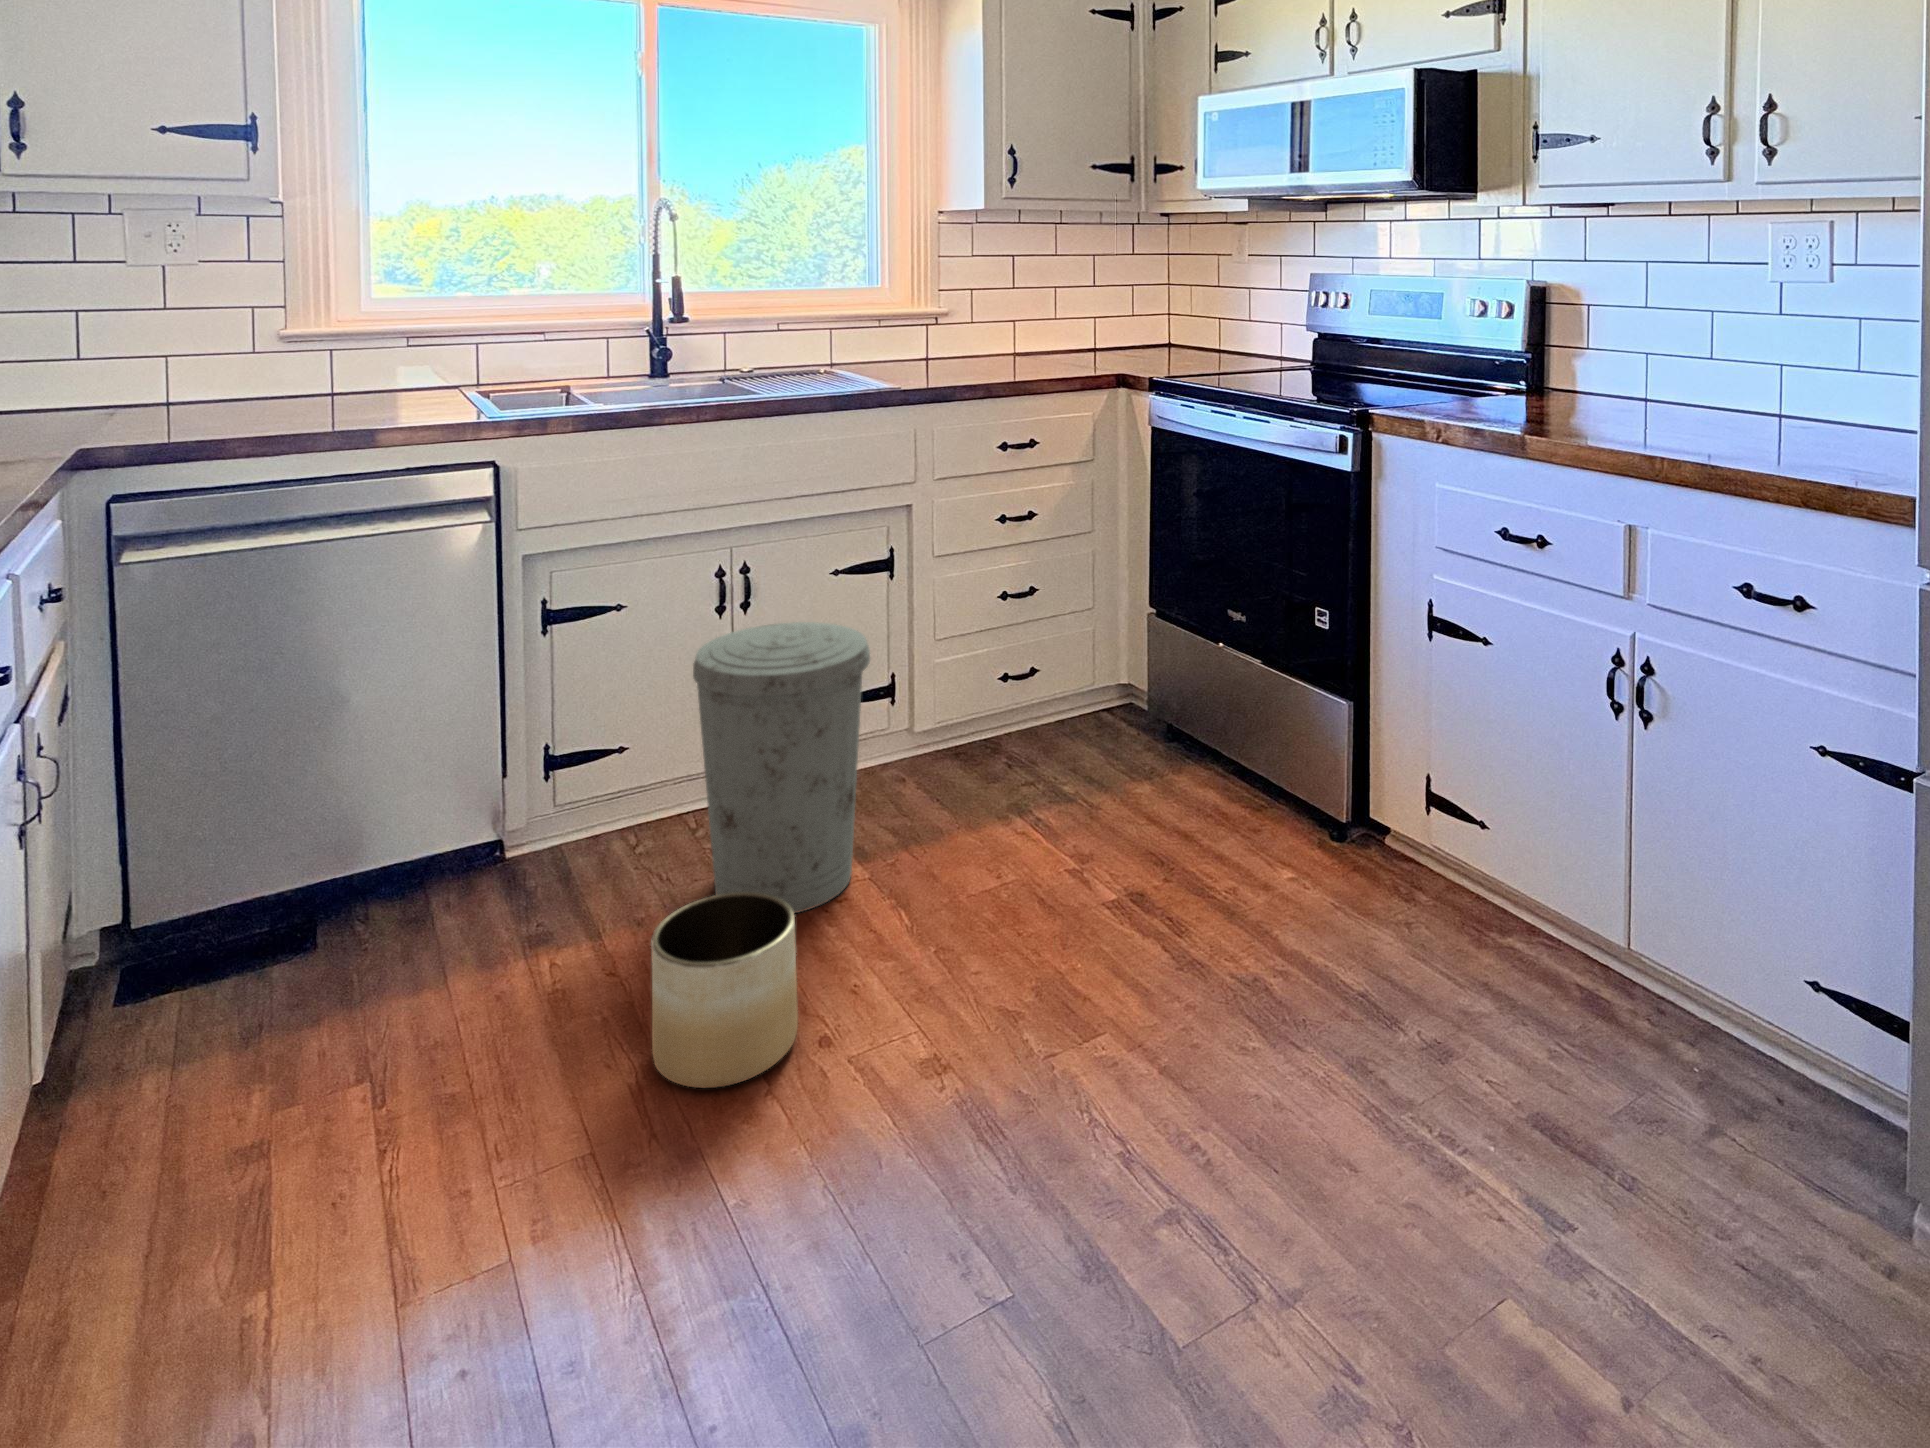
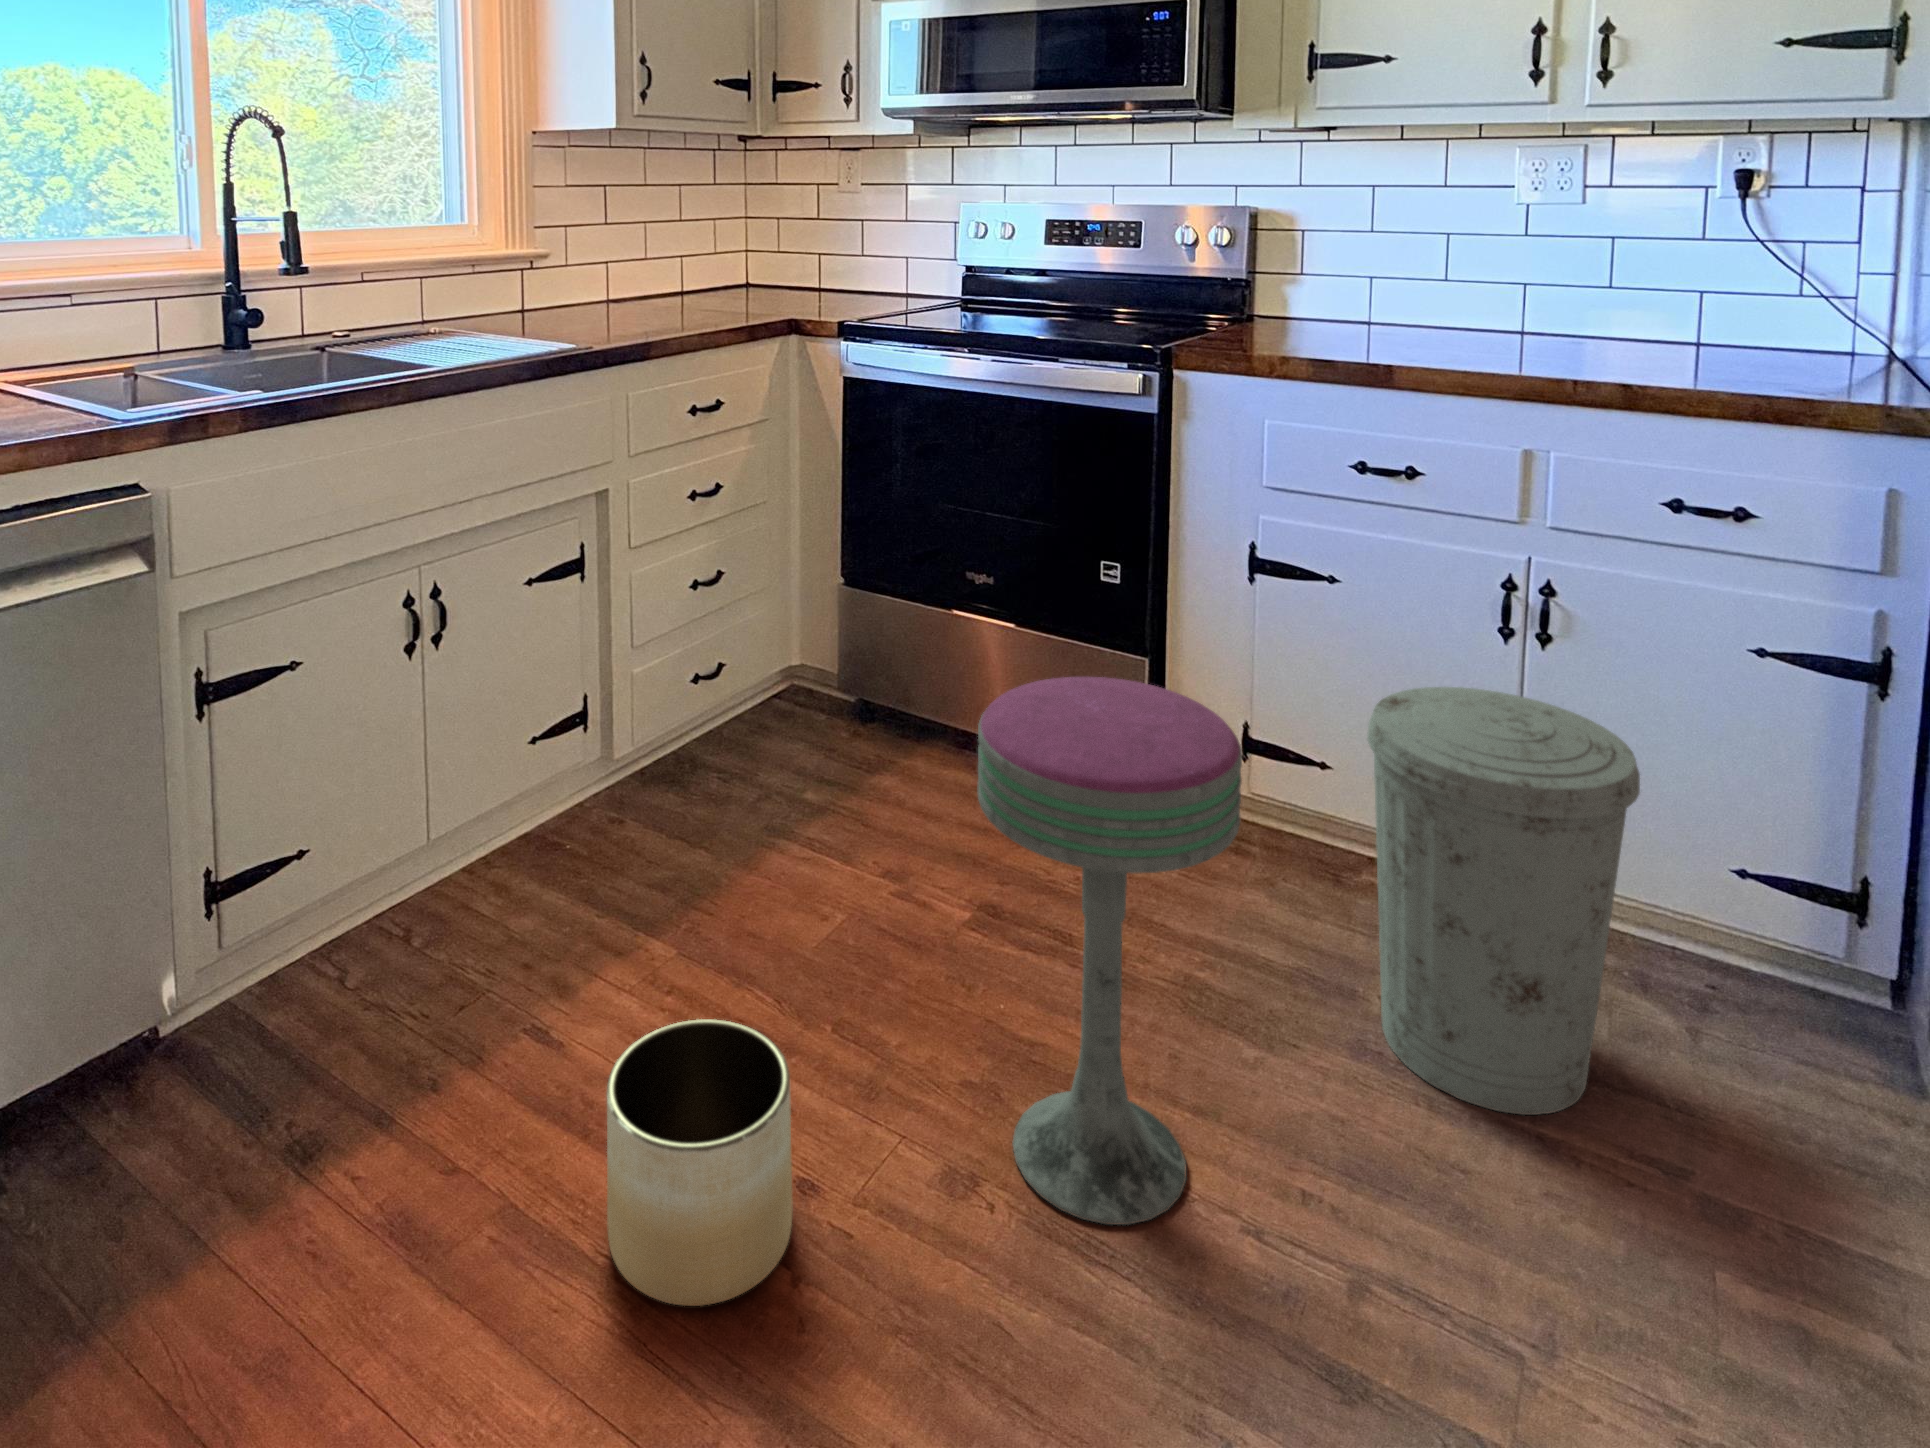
trash can: present [693,622,870,913] -> present [1367,687,1640,1115]
bar stool: none [939,670,1150,1124] -> present [977,676,1242,1225]

